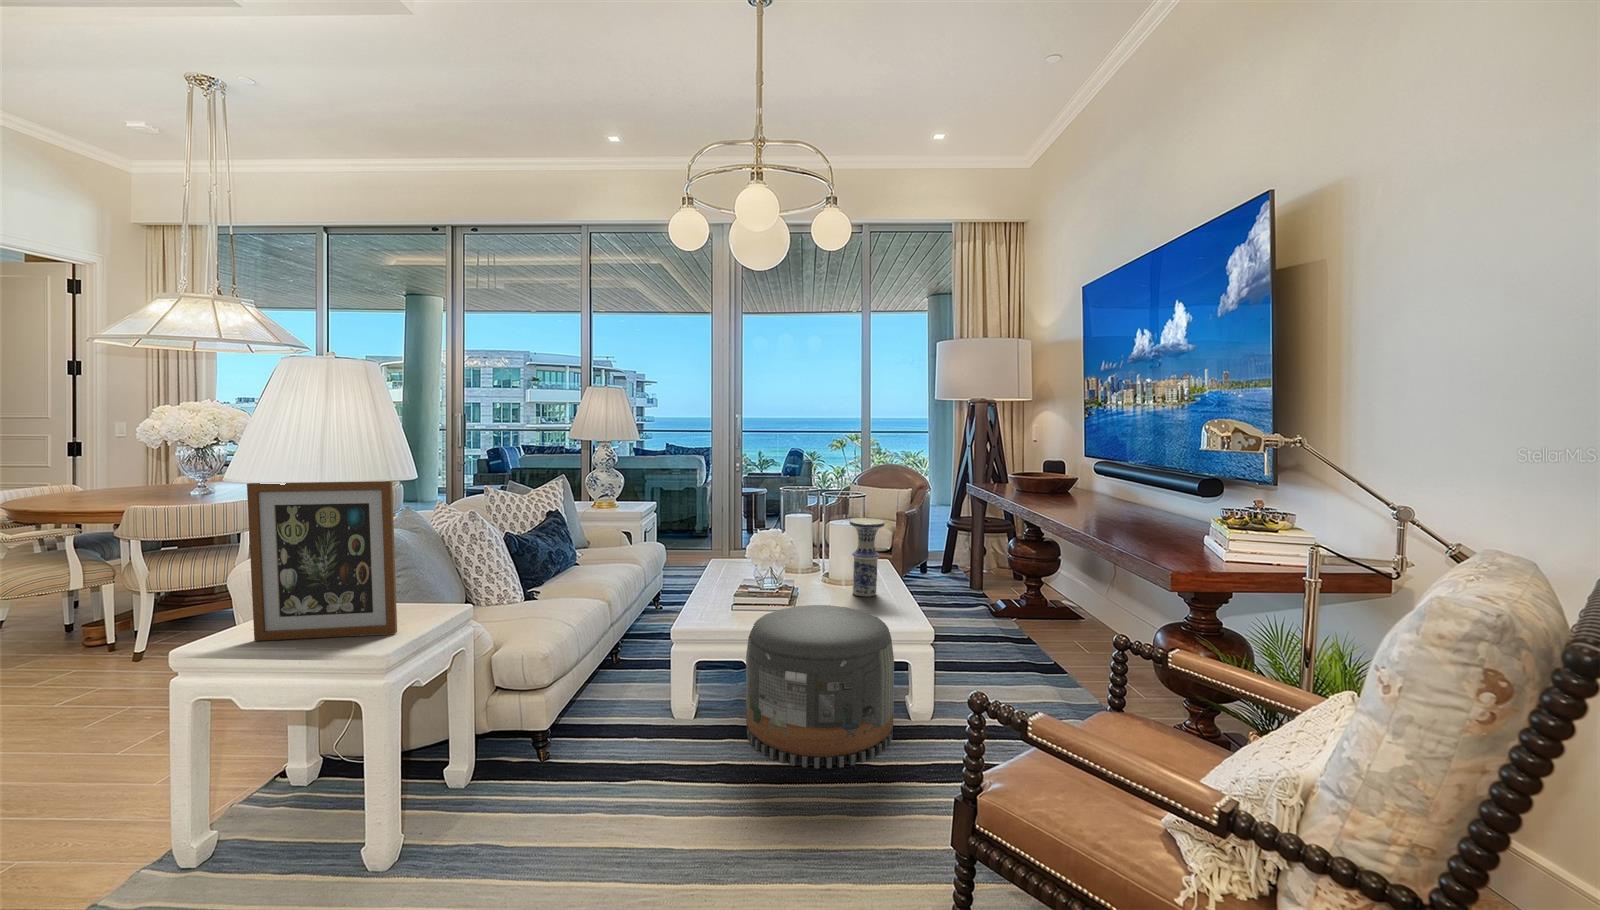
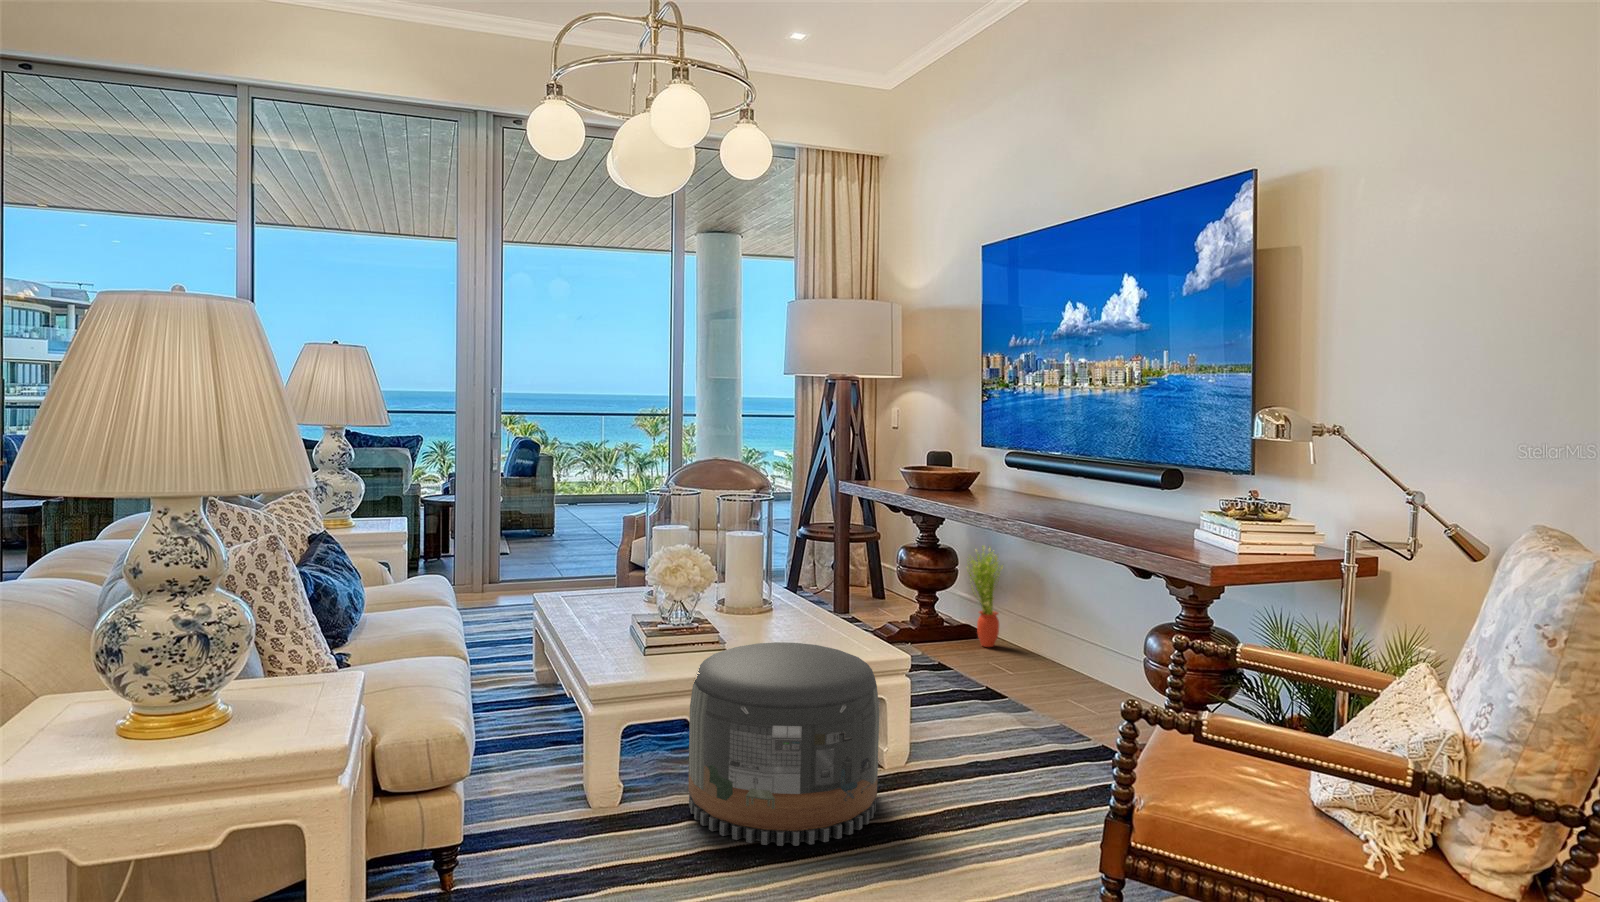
picture frame: present [247,481,397,641] -> none [82,490,317,750]
vase: present [850,518,885,596] -> none [776,529,821,630]
potted plant: none [1068,536,1099,622] -> present [968,546,1003,647]

